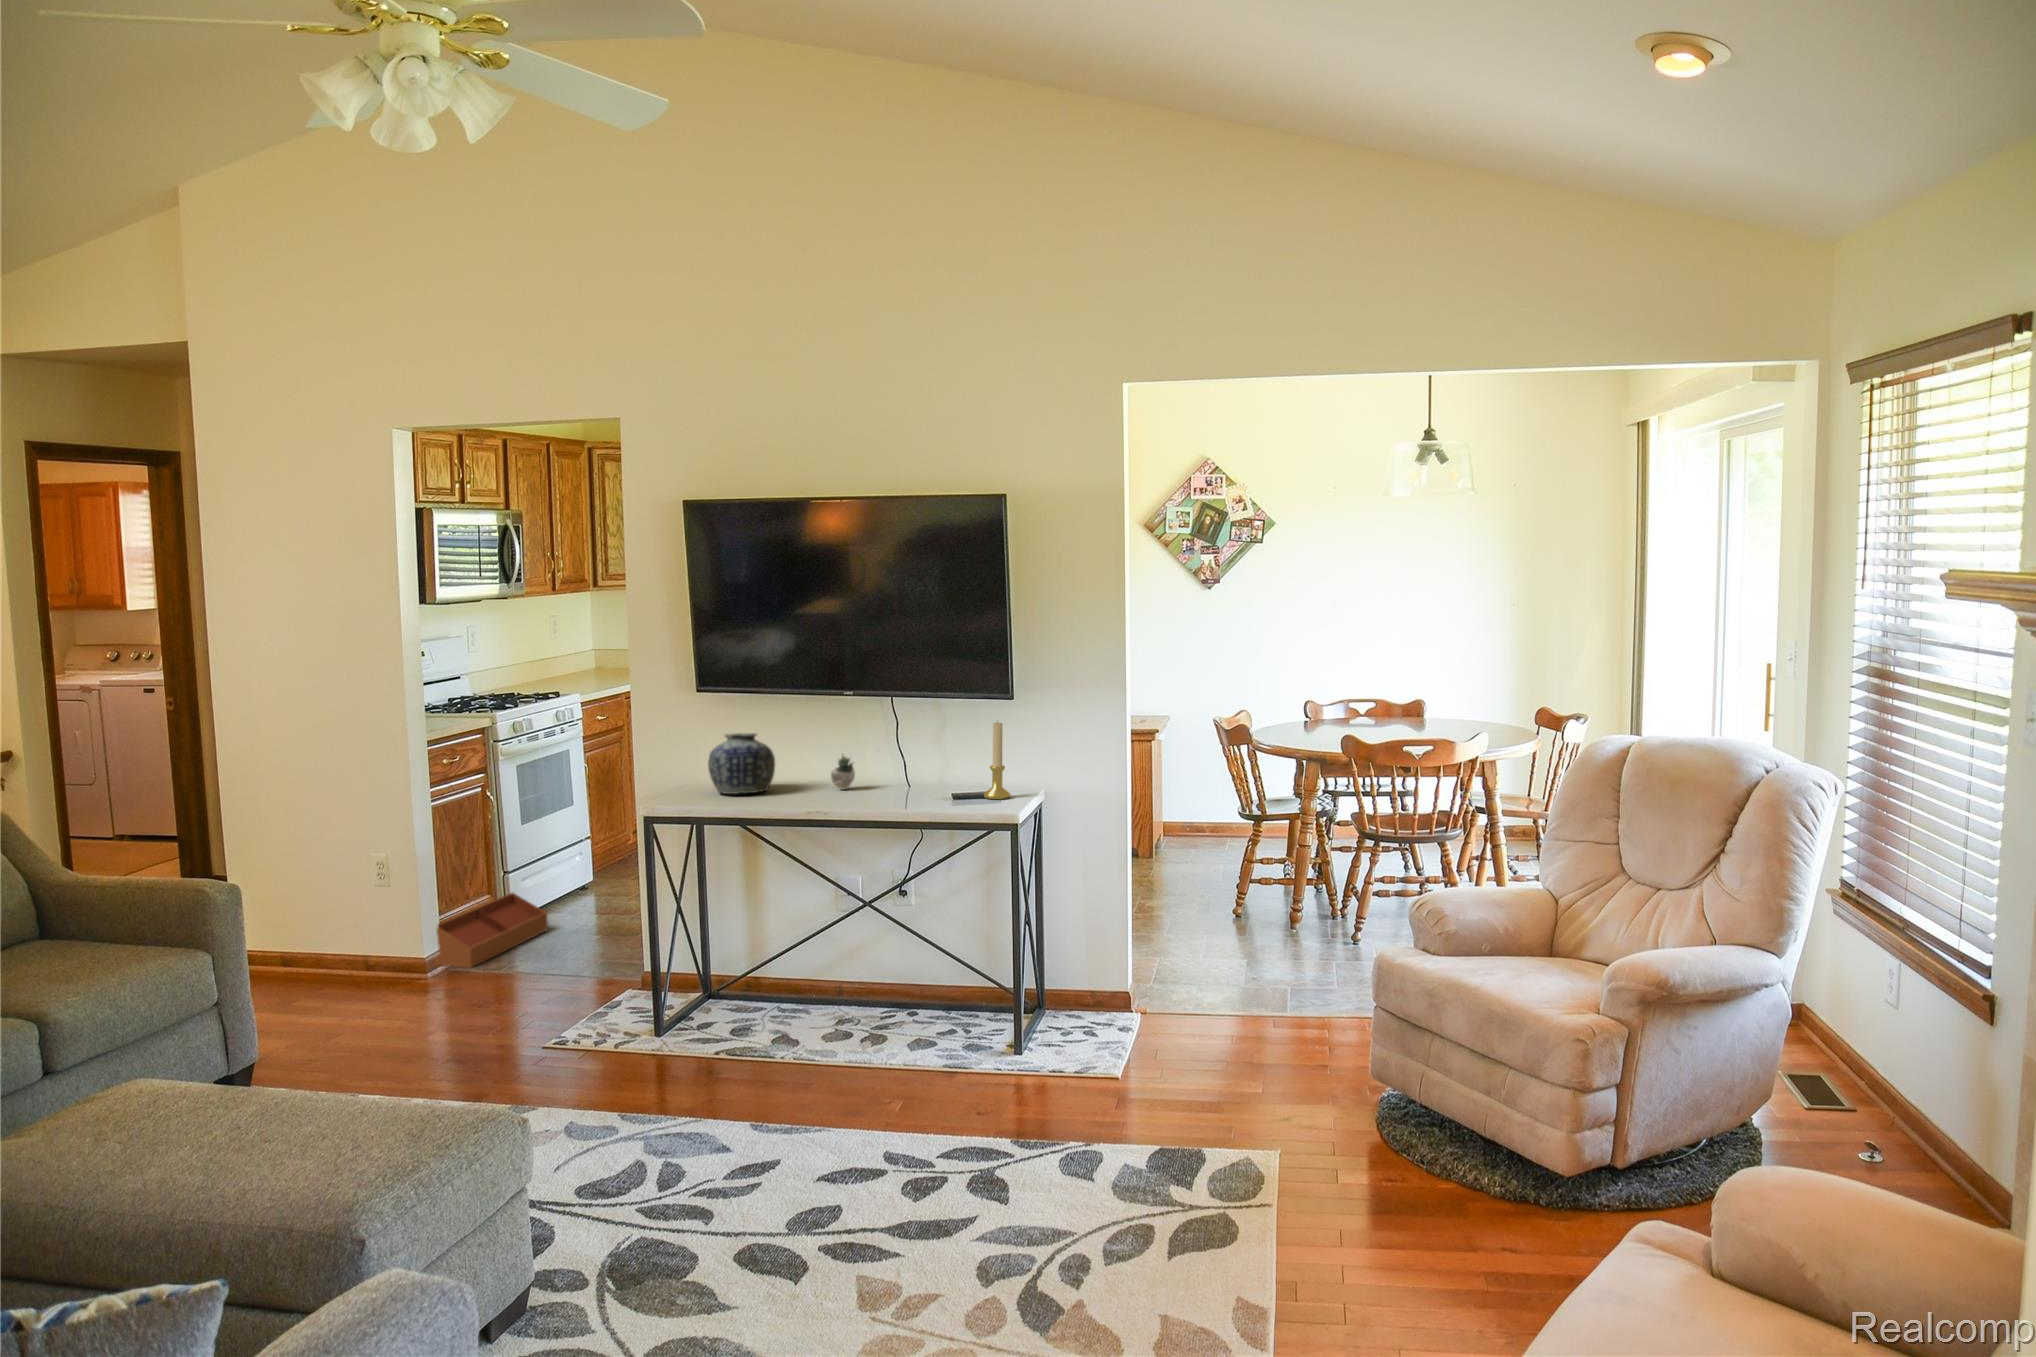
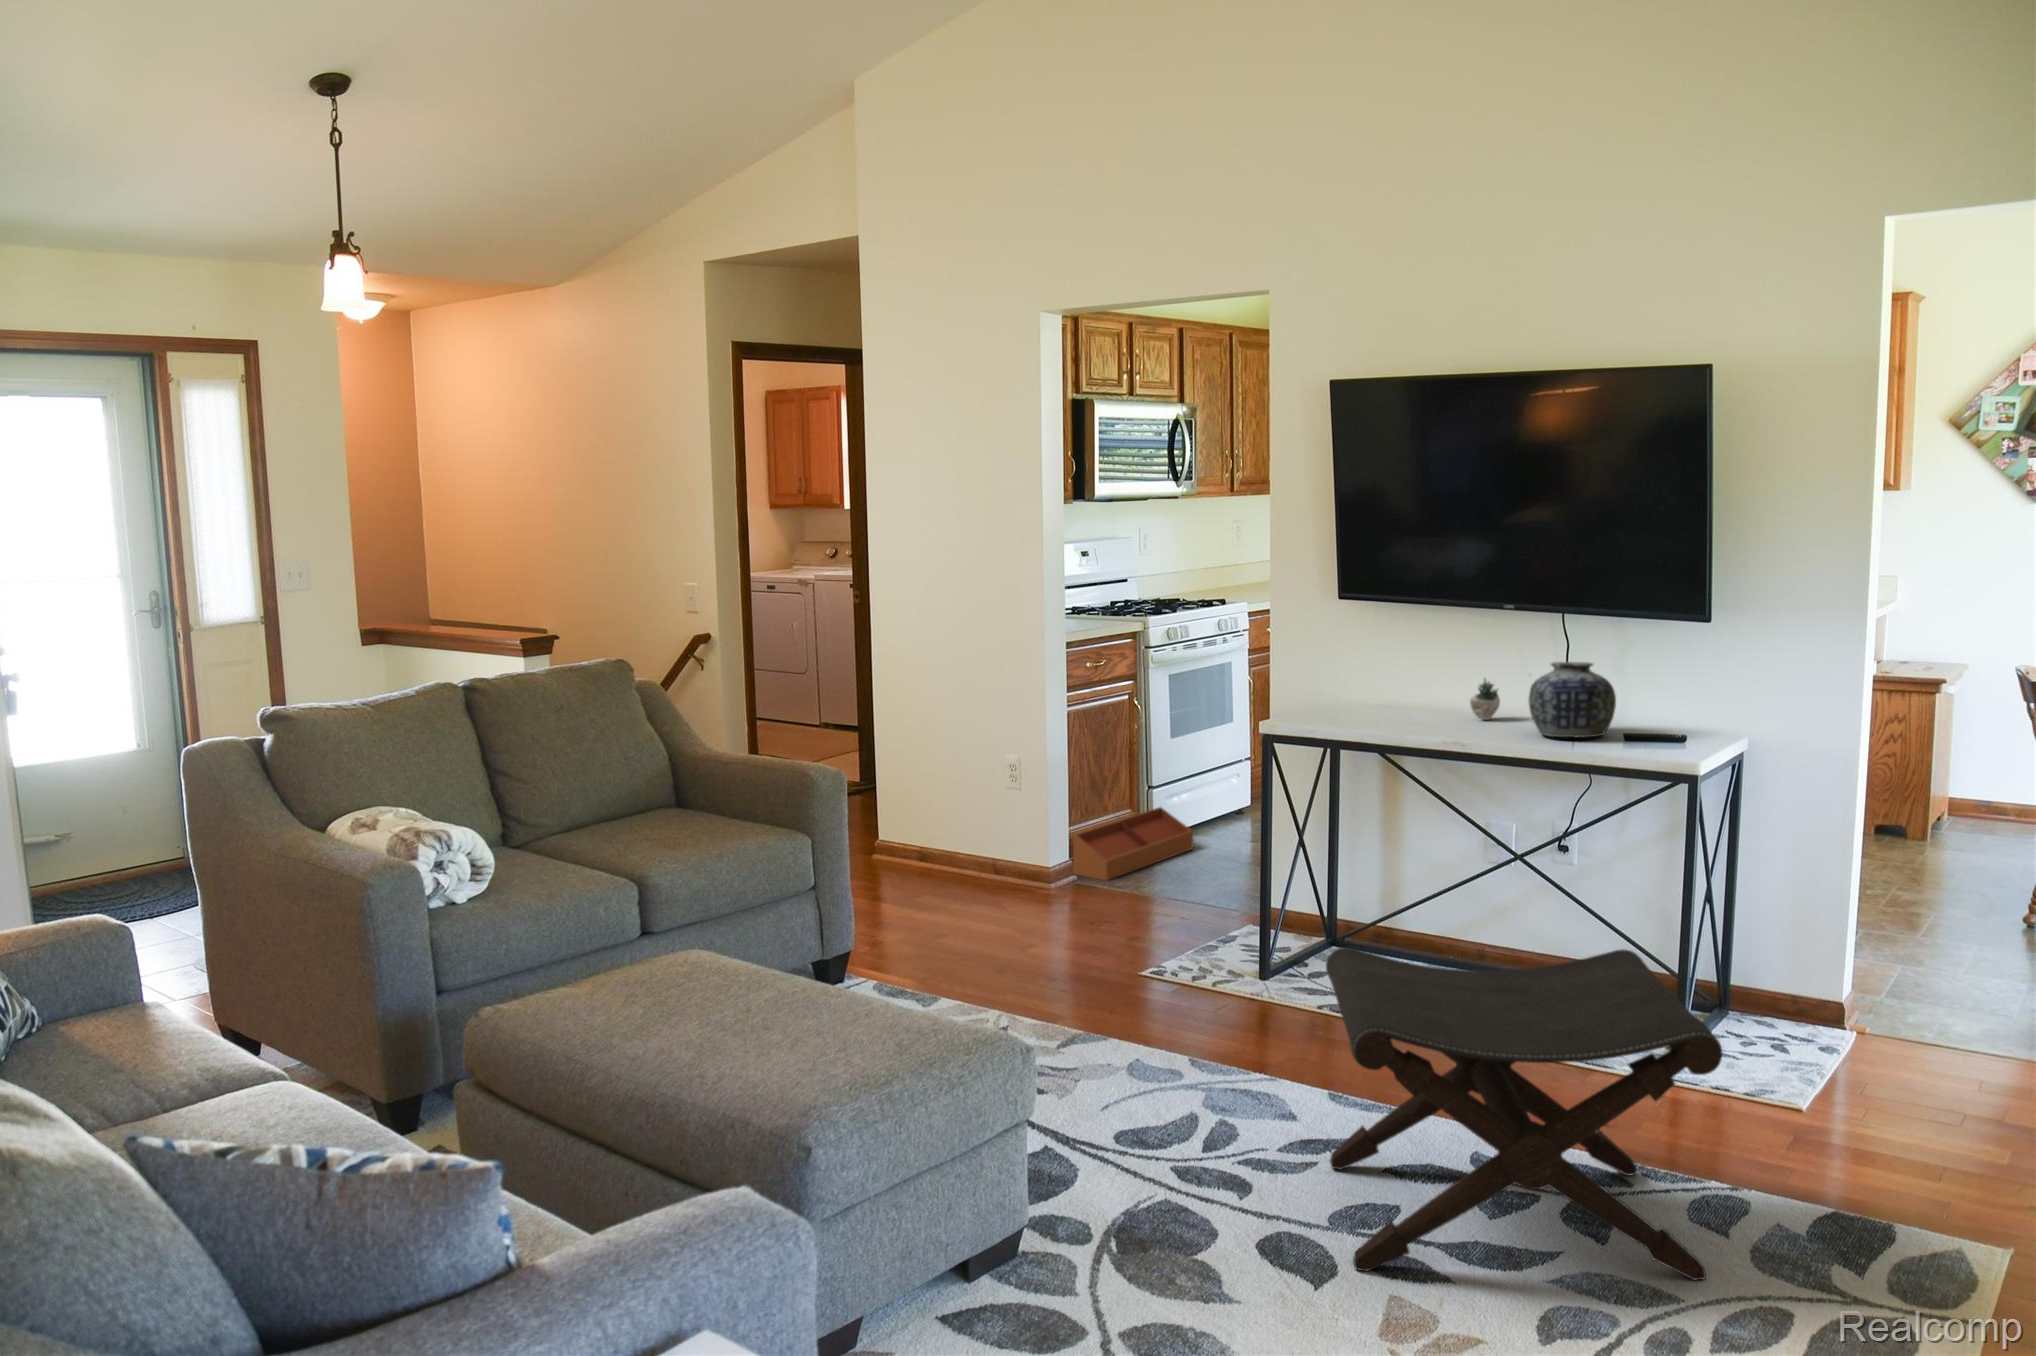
candle holder: present [984,722,1011,799] -> none [1655,644,1691,743]
vase: present [708,733,775,794] -> present [1529,662,1616,737]
footstool: none [769,964,1094,1261] -> present [1326,947,1722,1280]

